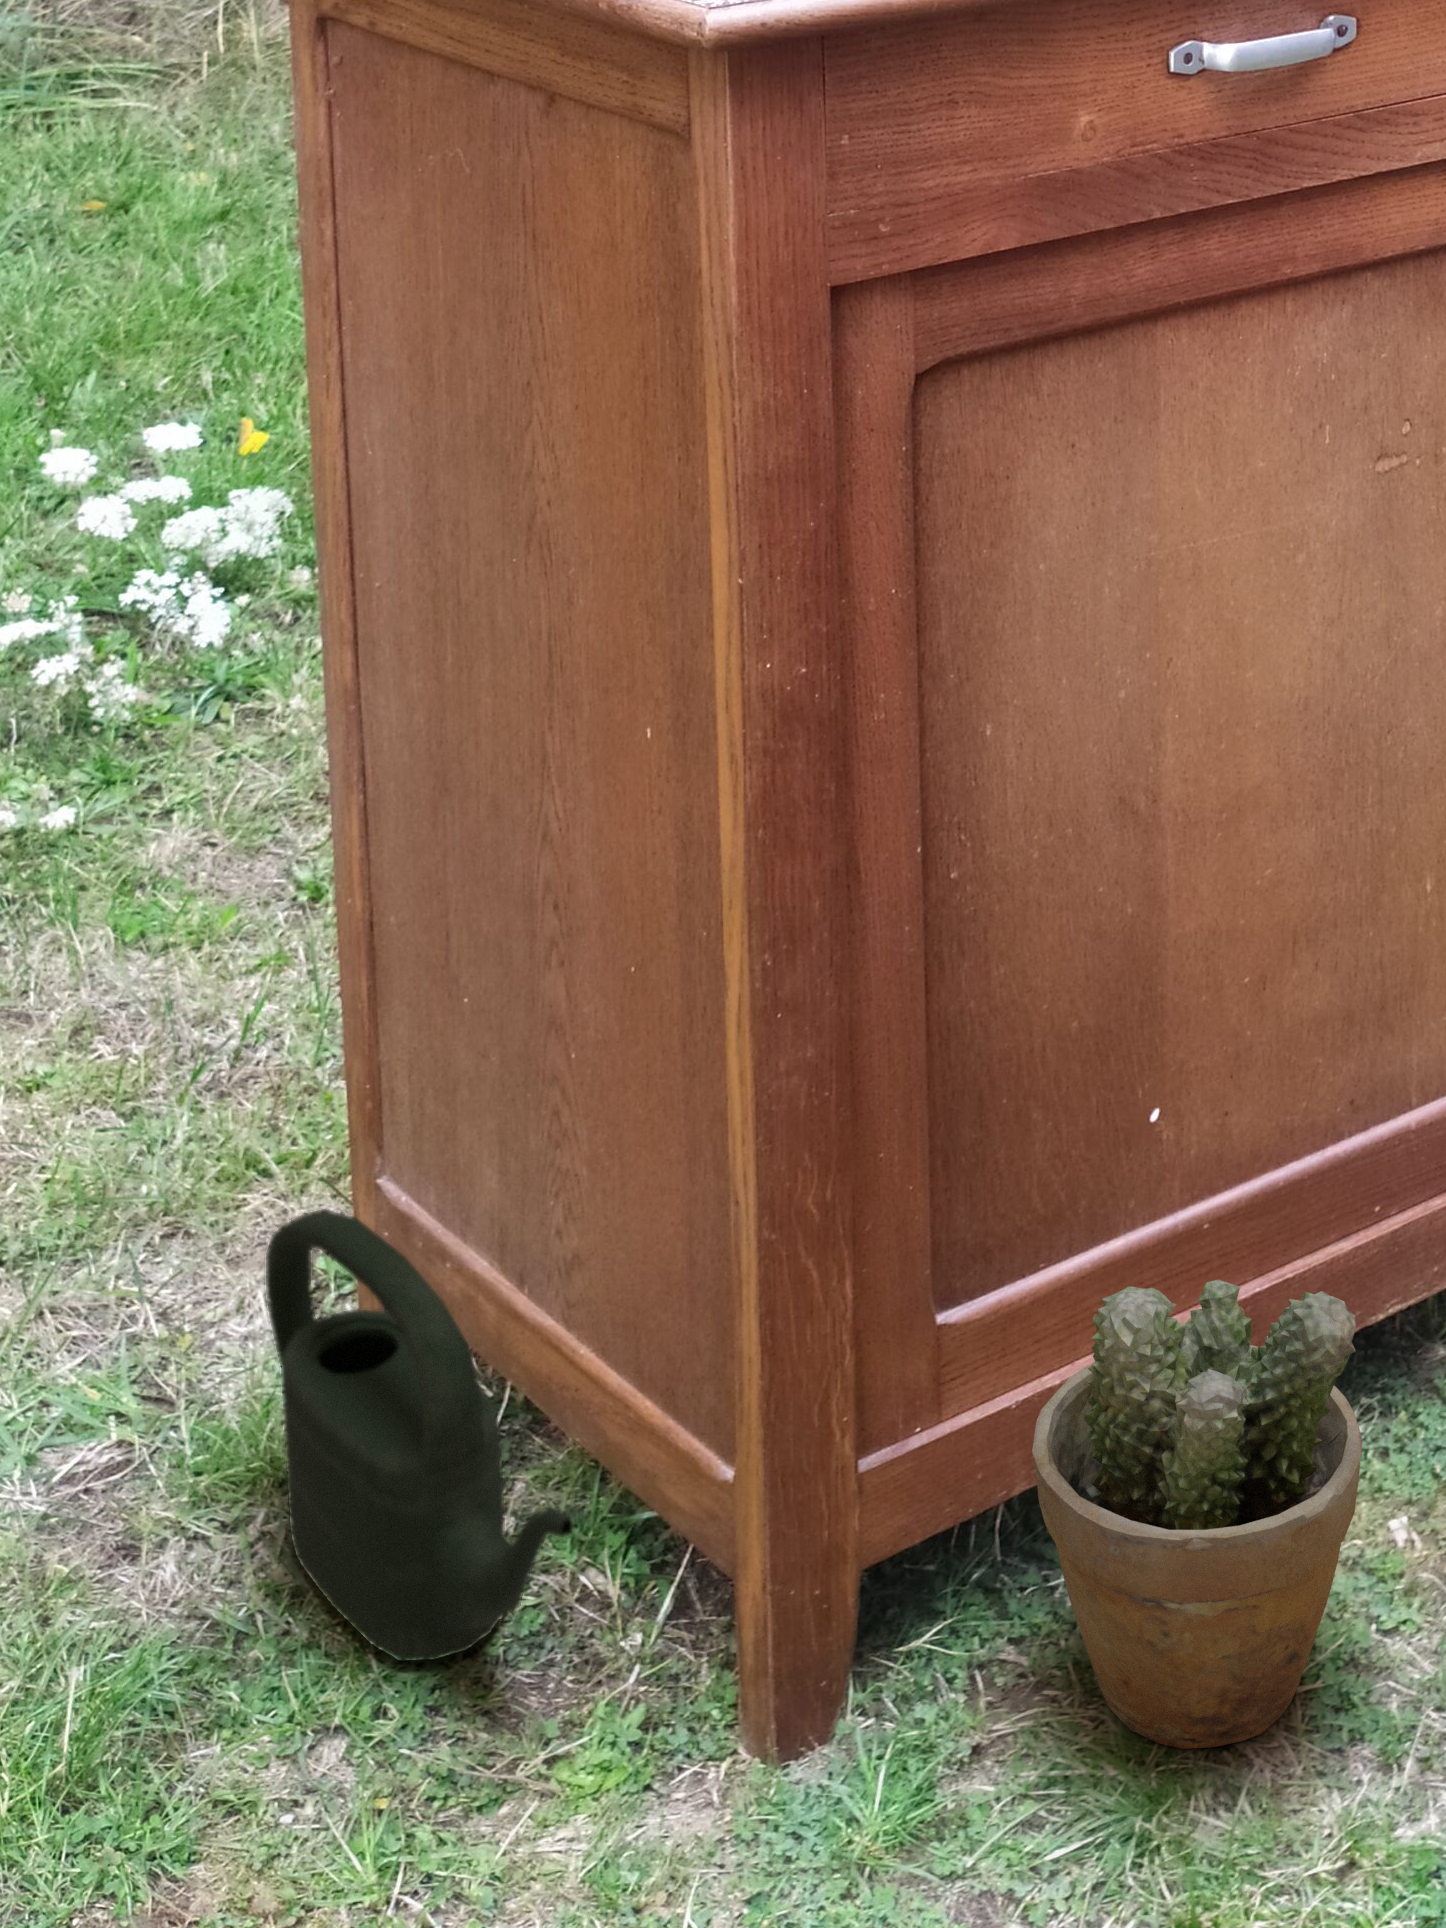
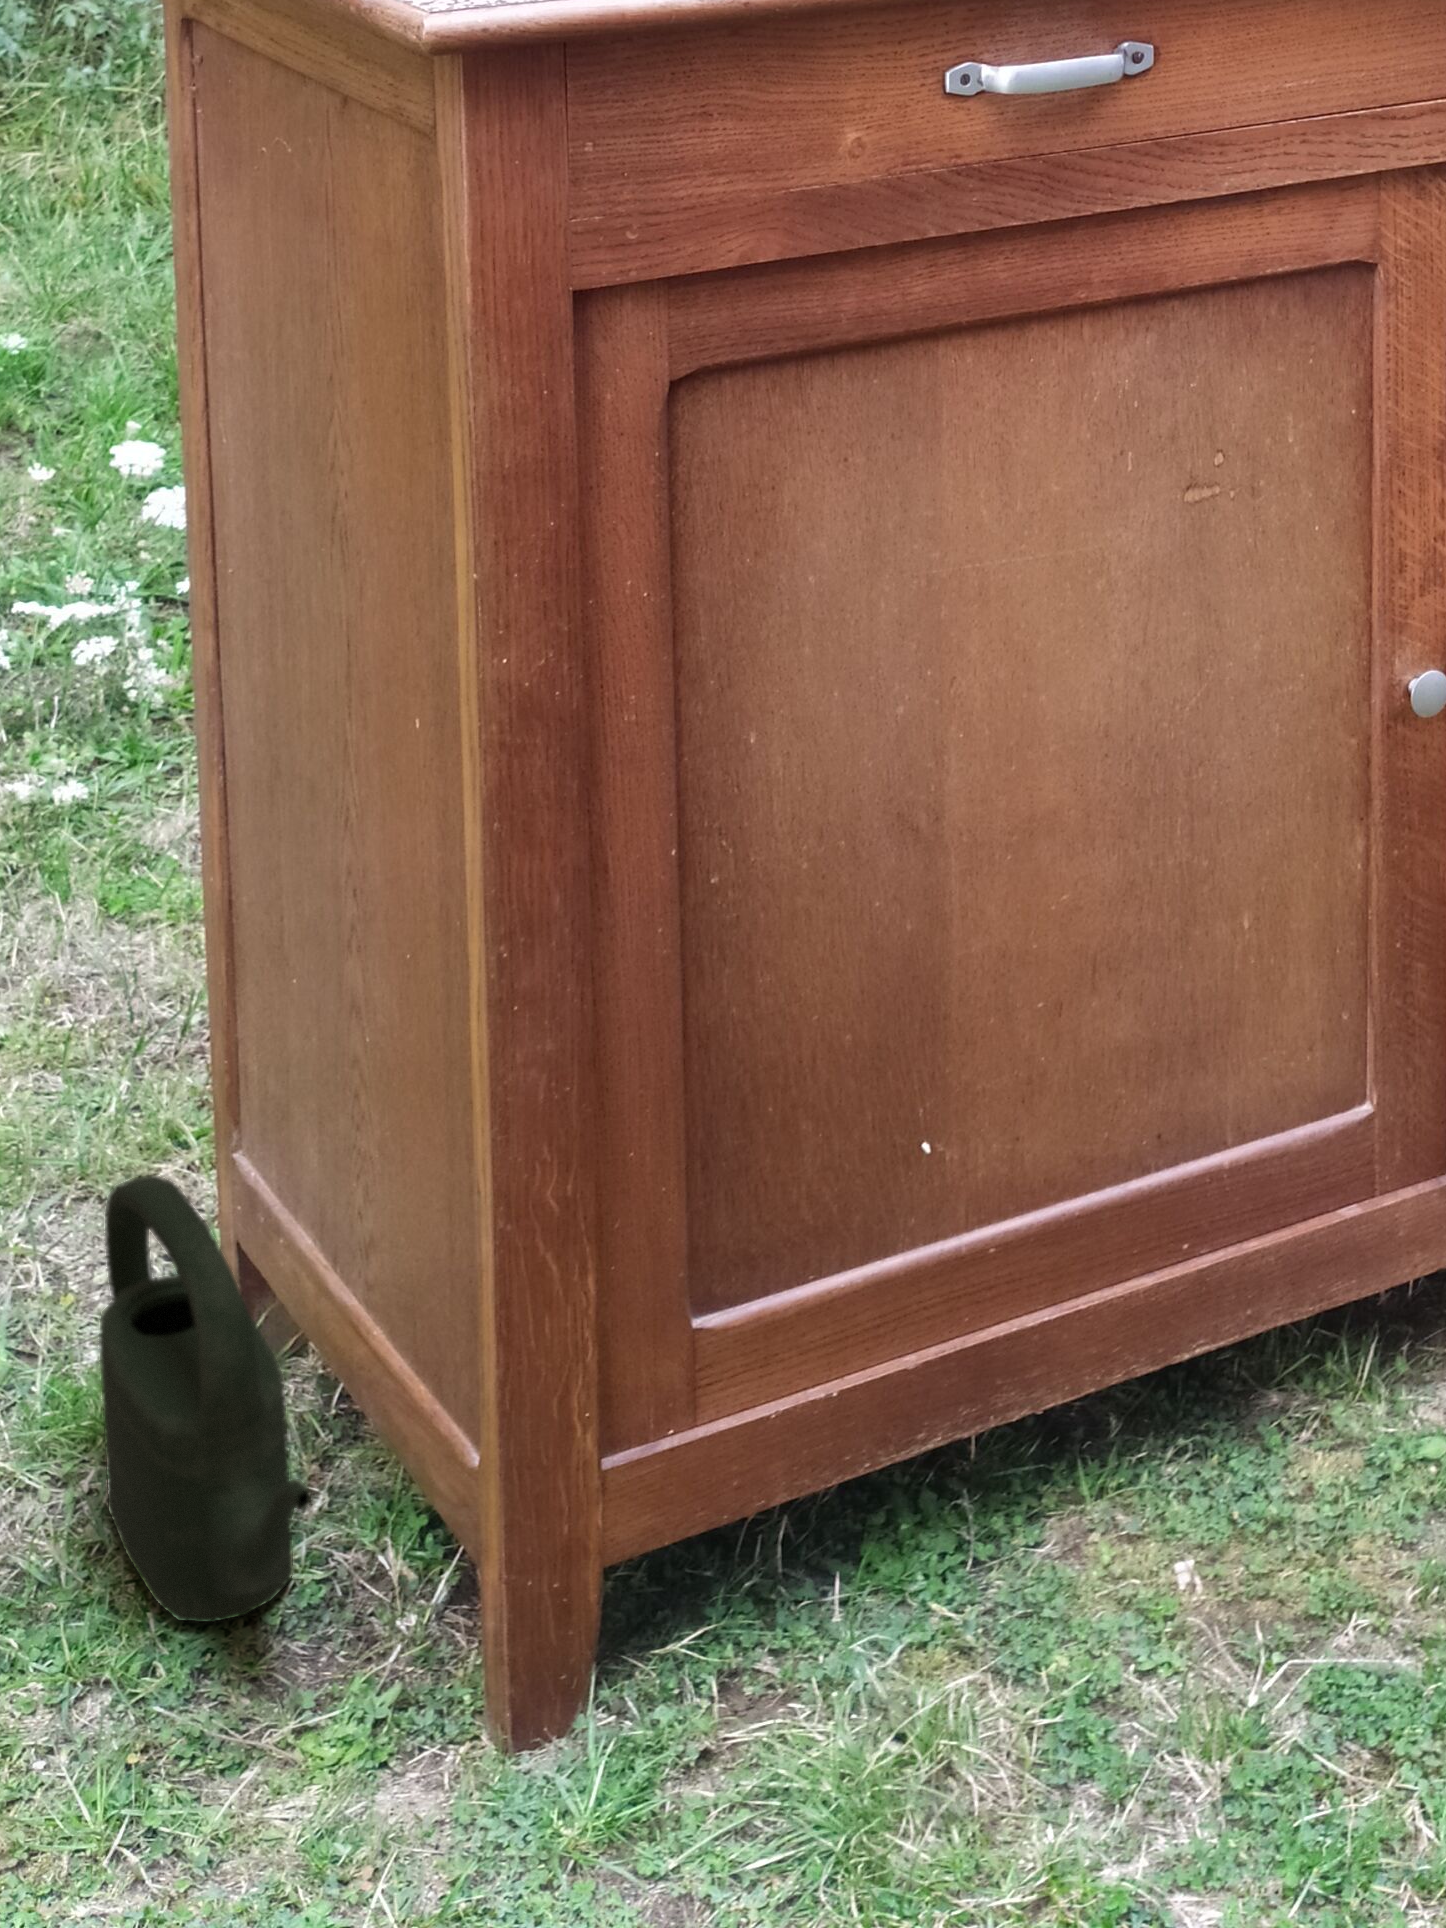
potted plant: present [1032,1280,1362,1749] -> none [772,1301,1101,1774]

